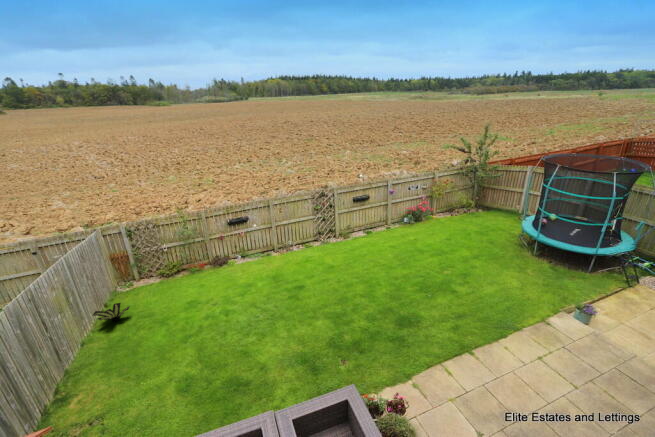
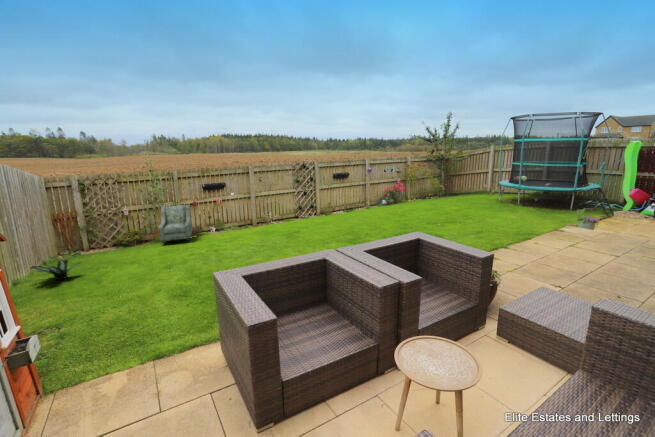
armchair: none [190,240,220,279] -> present [159,205,192,245]

